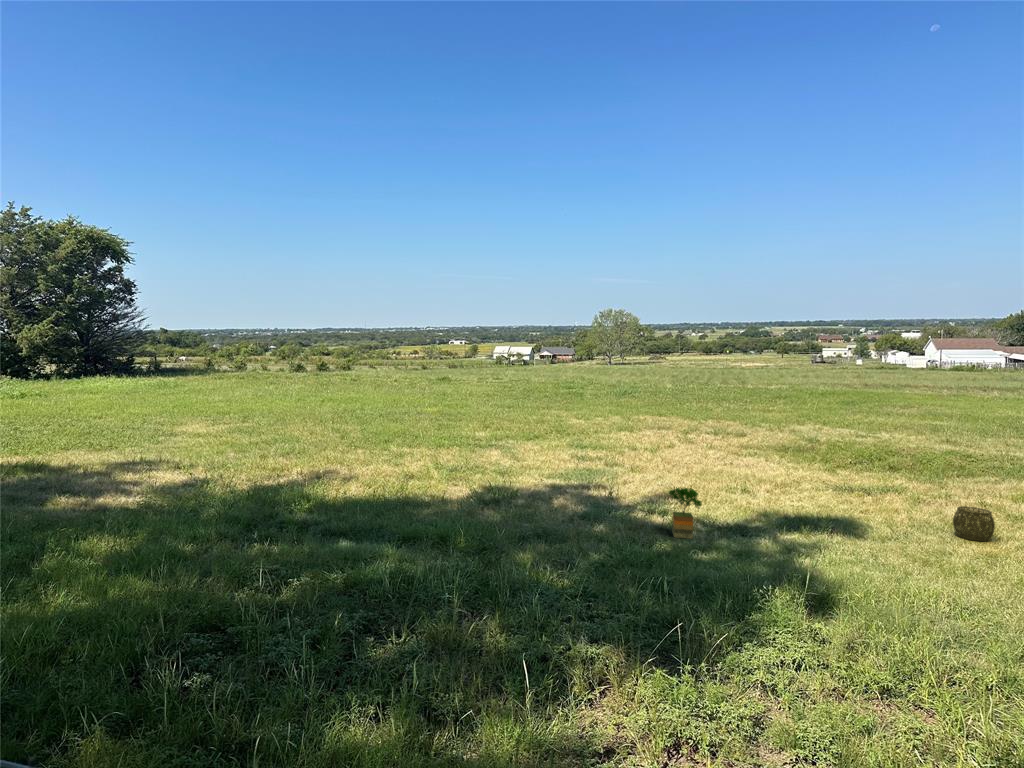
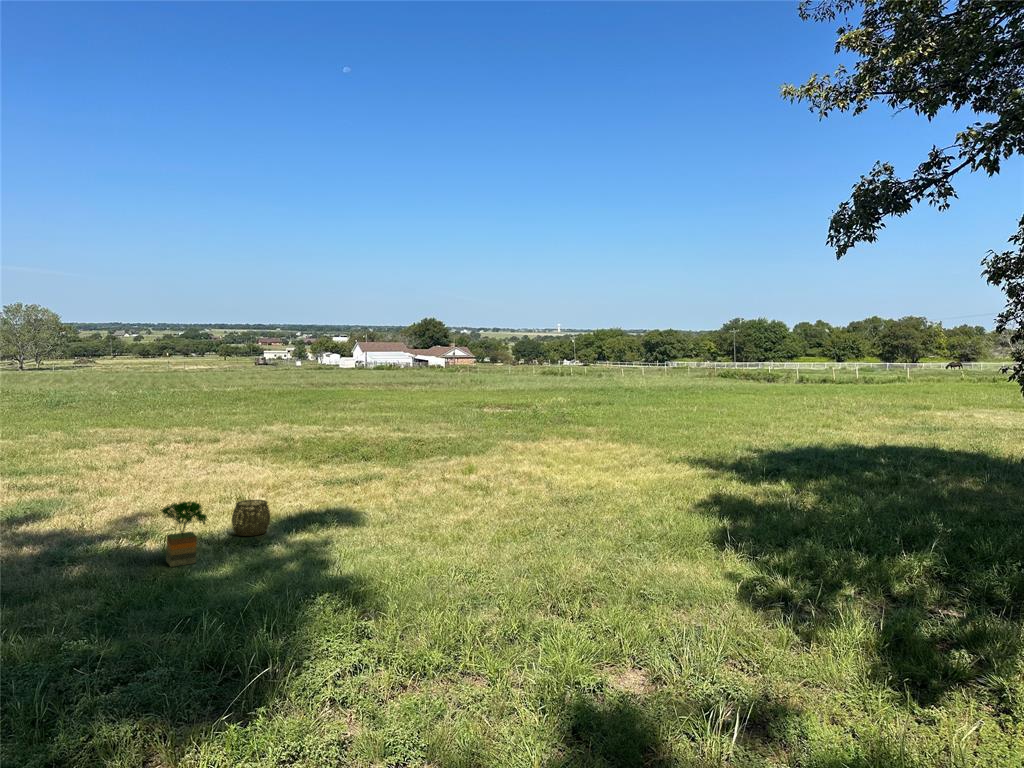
woven basket: present [953,506,995,541] -> present [232,500,270,536]

